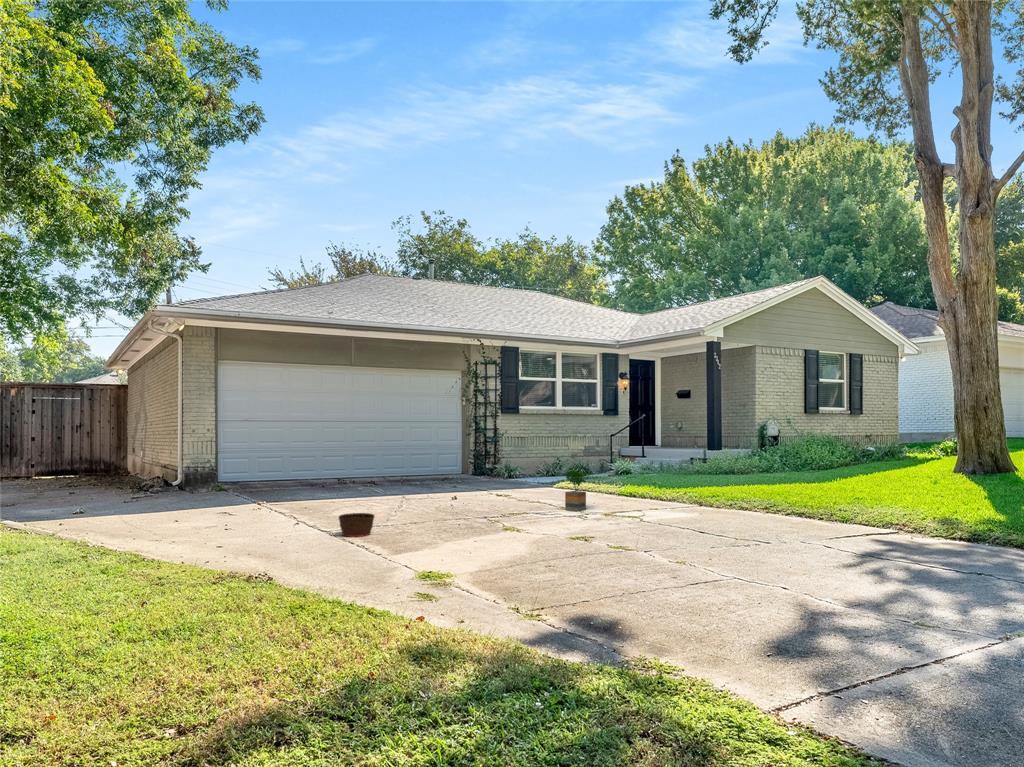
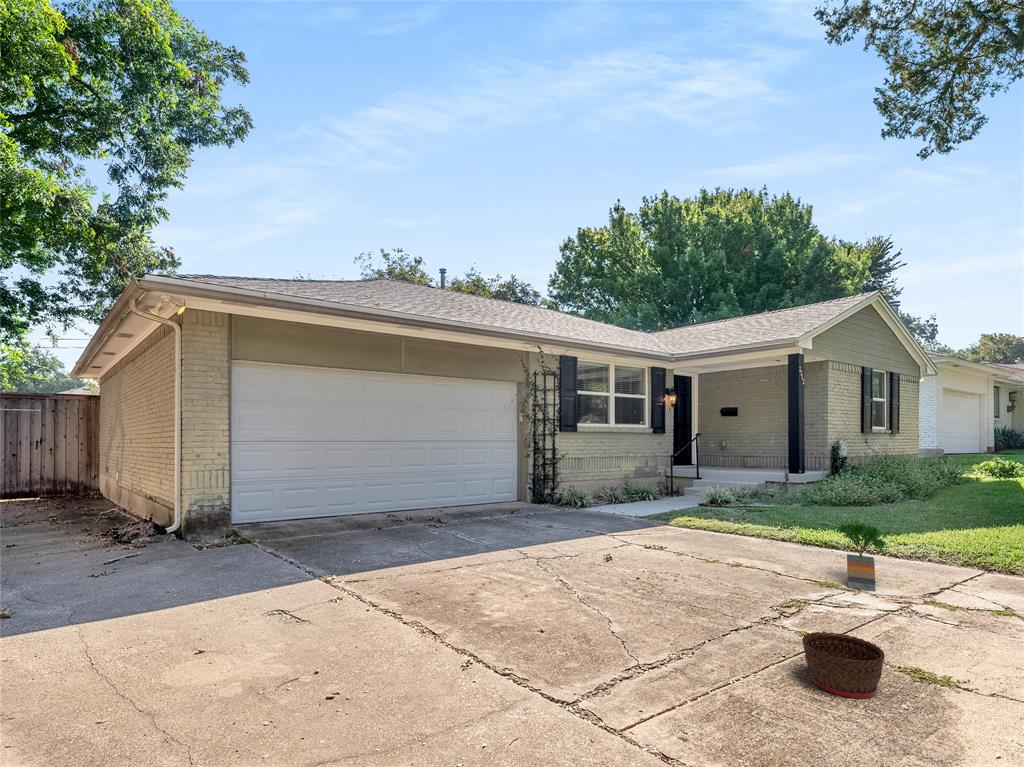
basket: present [339,513,374,537] -> present [802,632,885,699]

